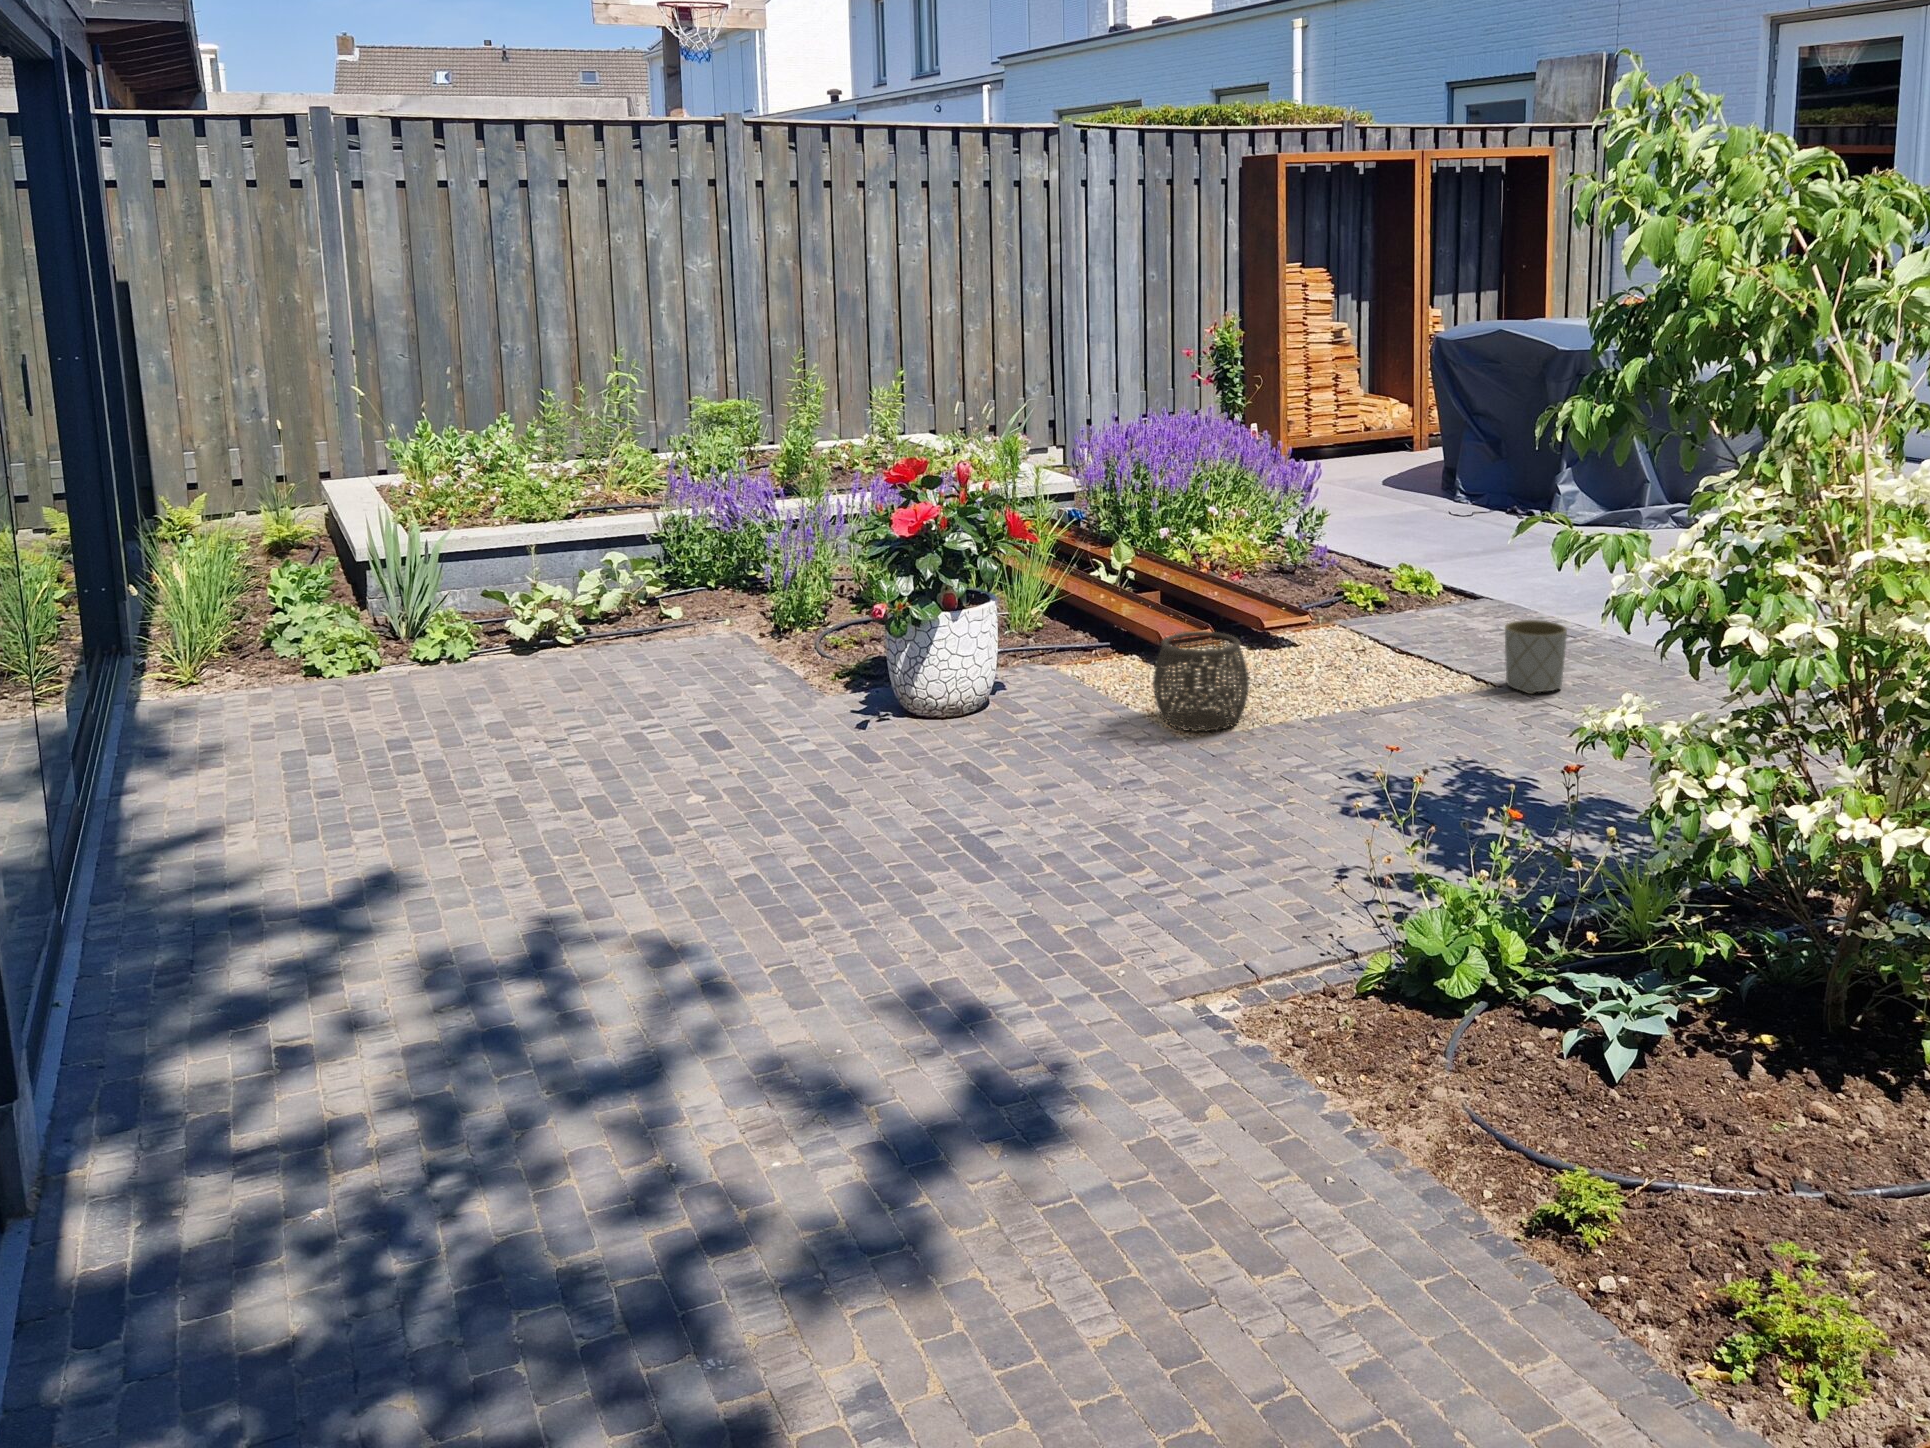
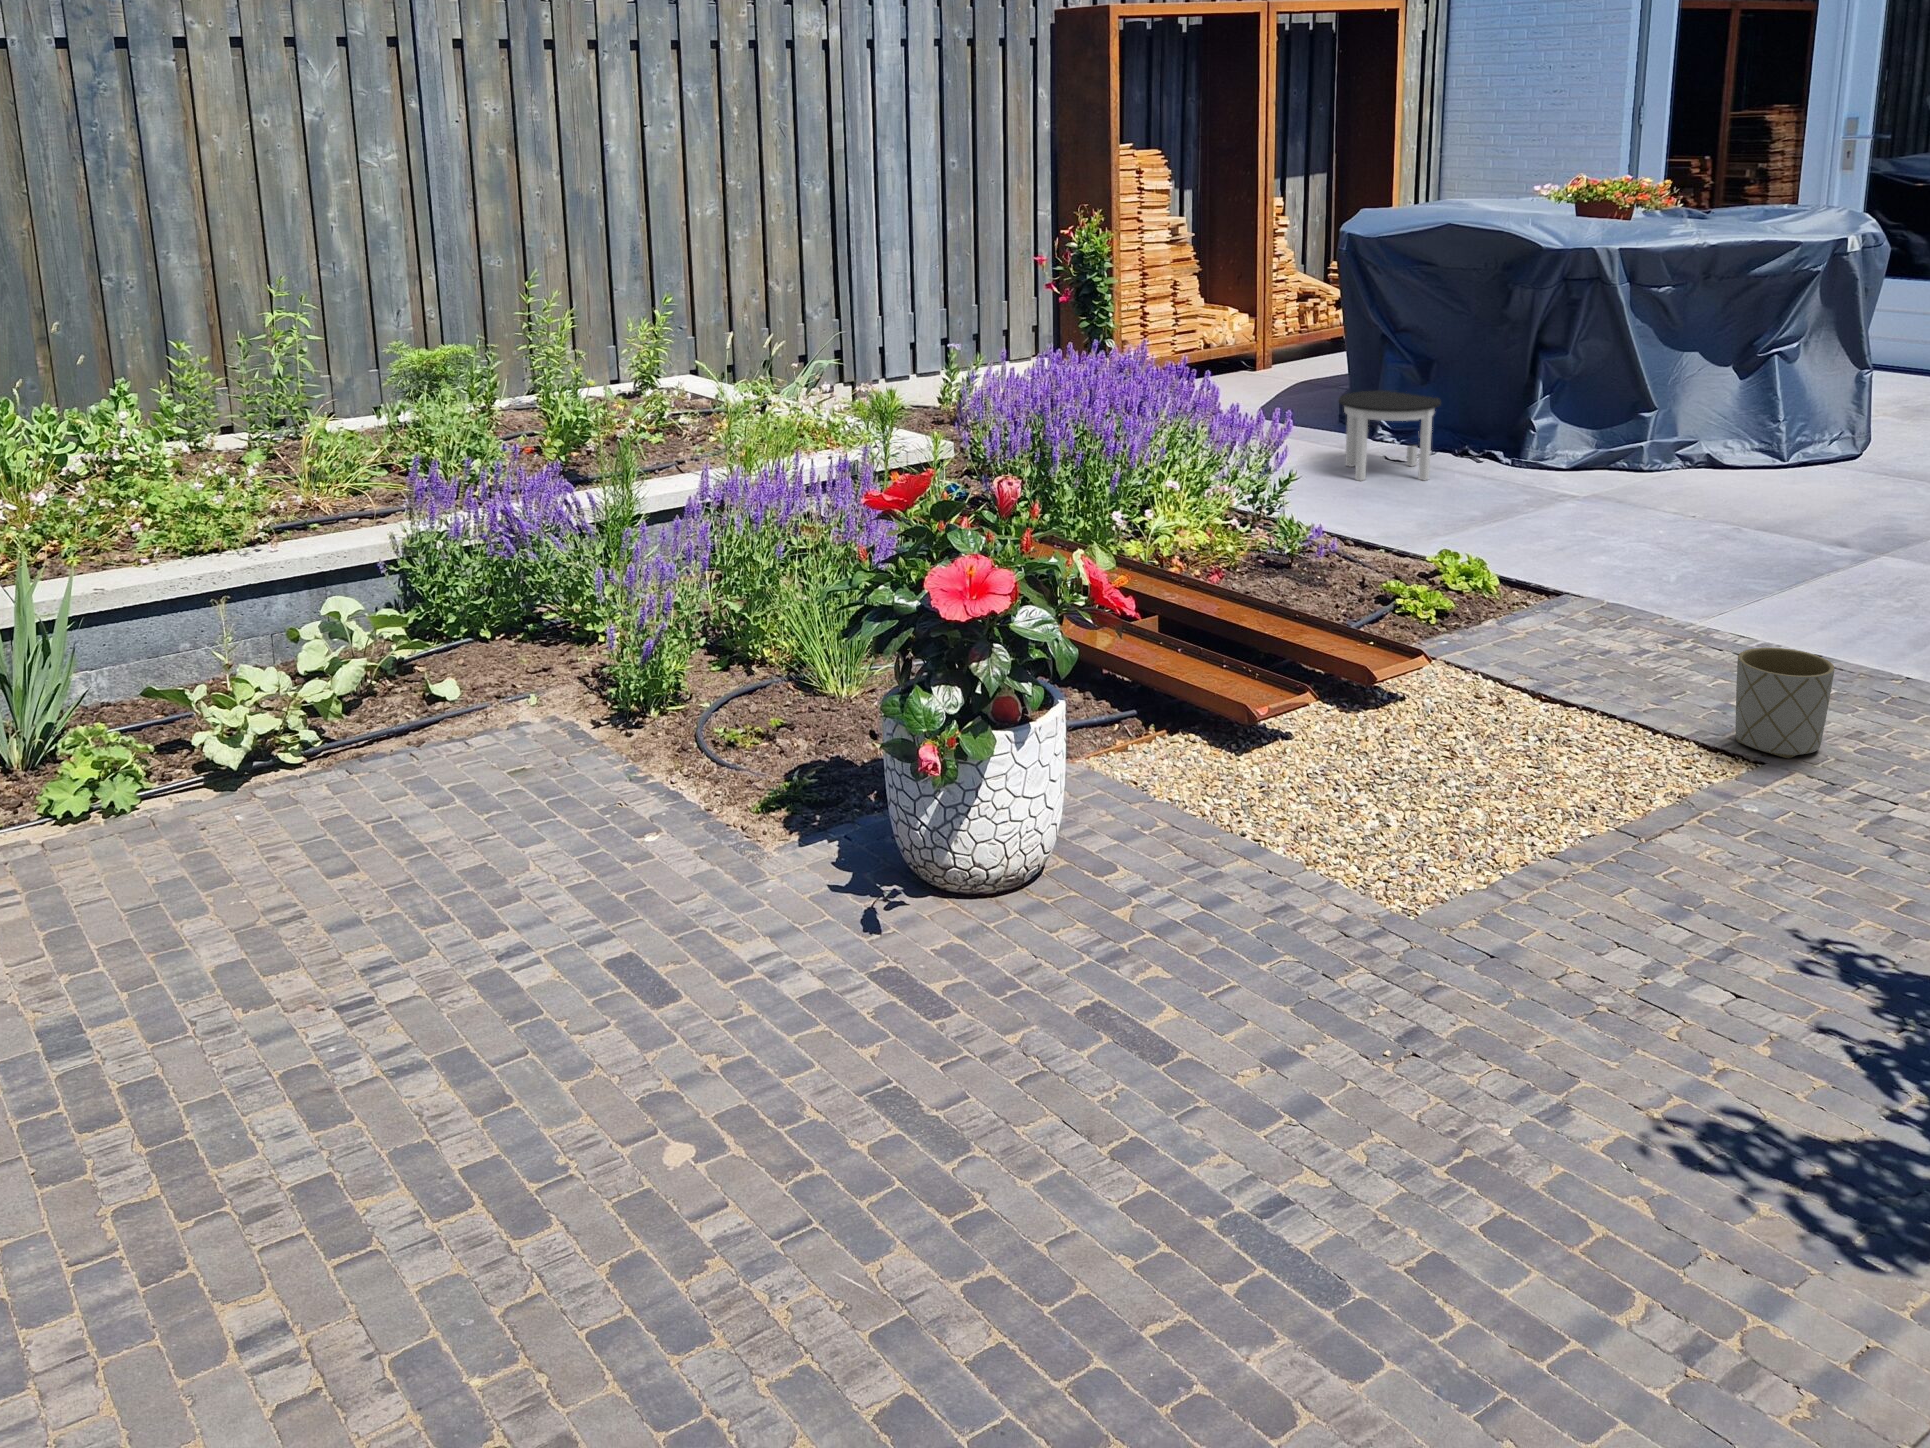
round table: none [1411,461,1491,531] -> present [1339,390,1441,481]
woven basket: present [1153,631,1249,731] -> none [1306,711,1463,877]

